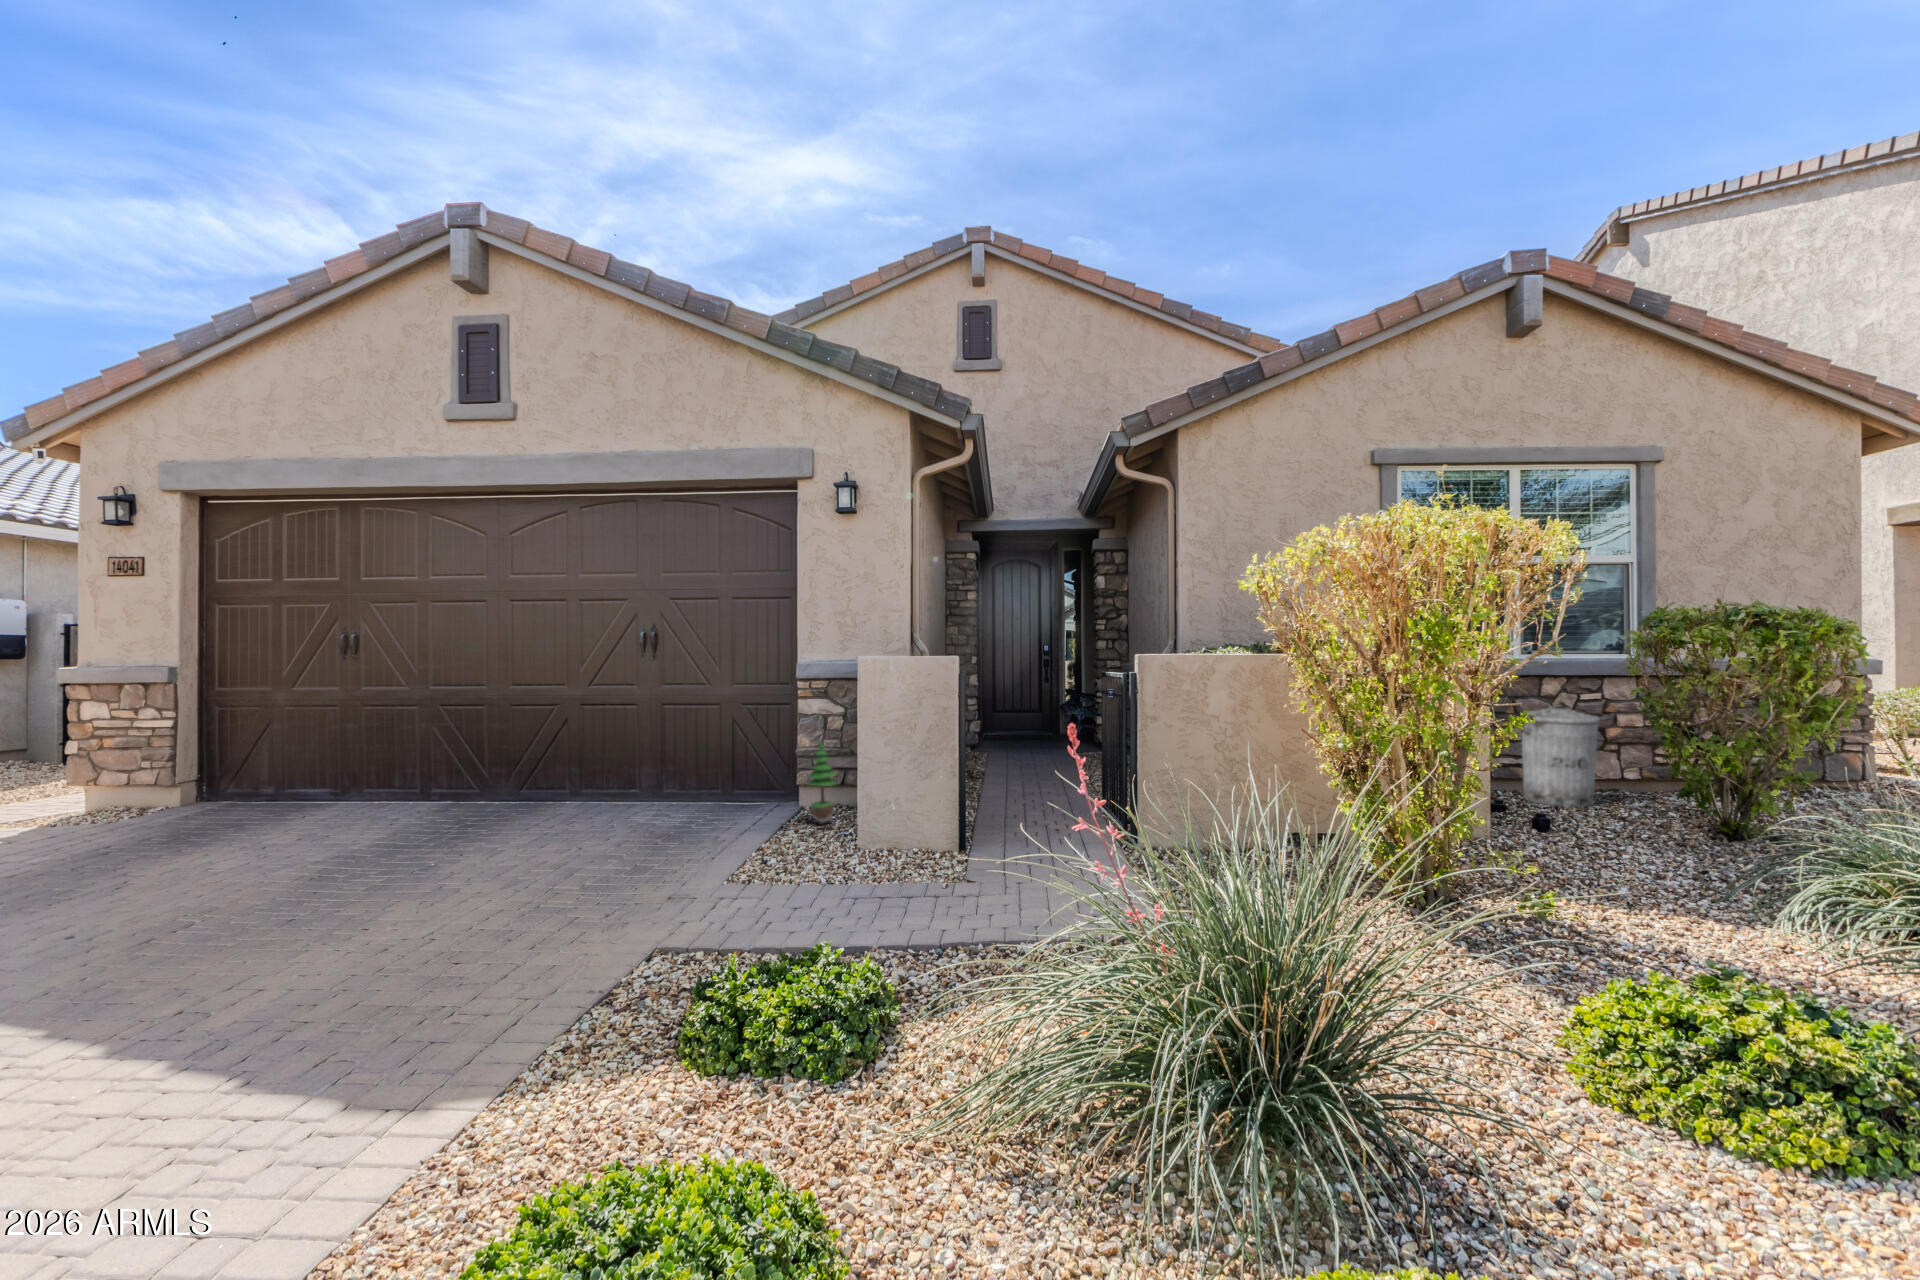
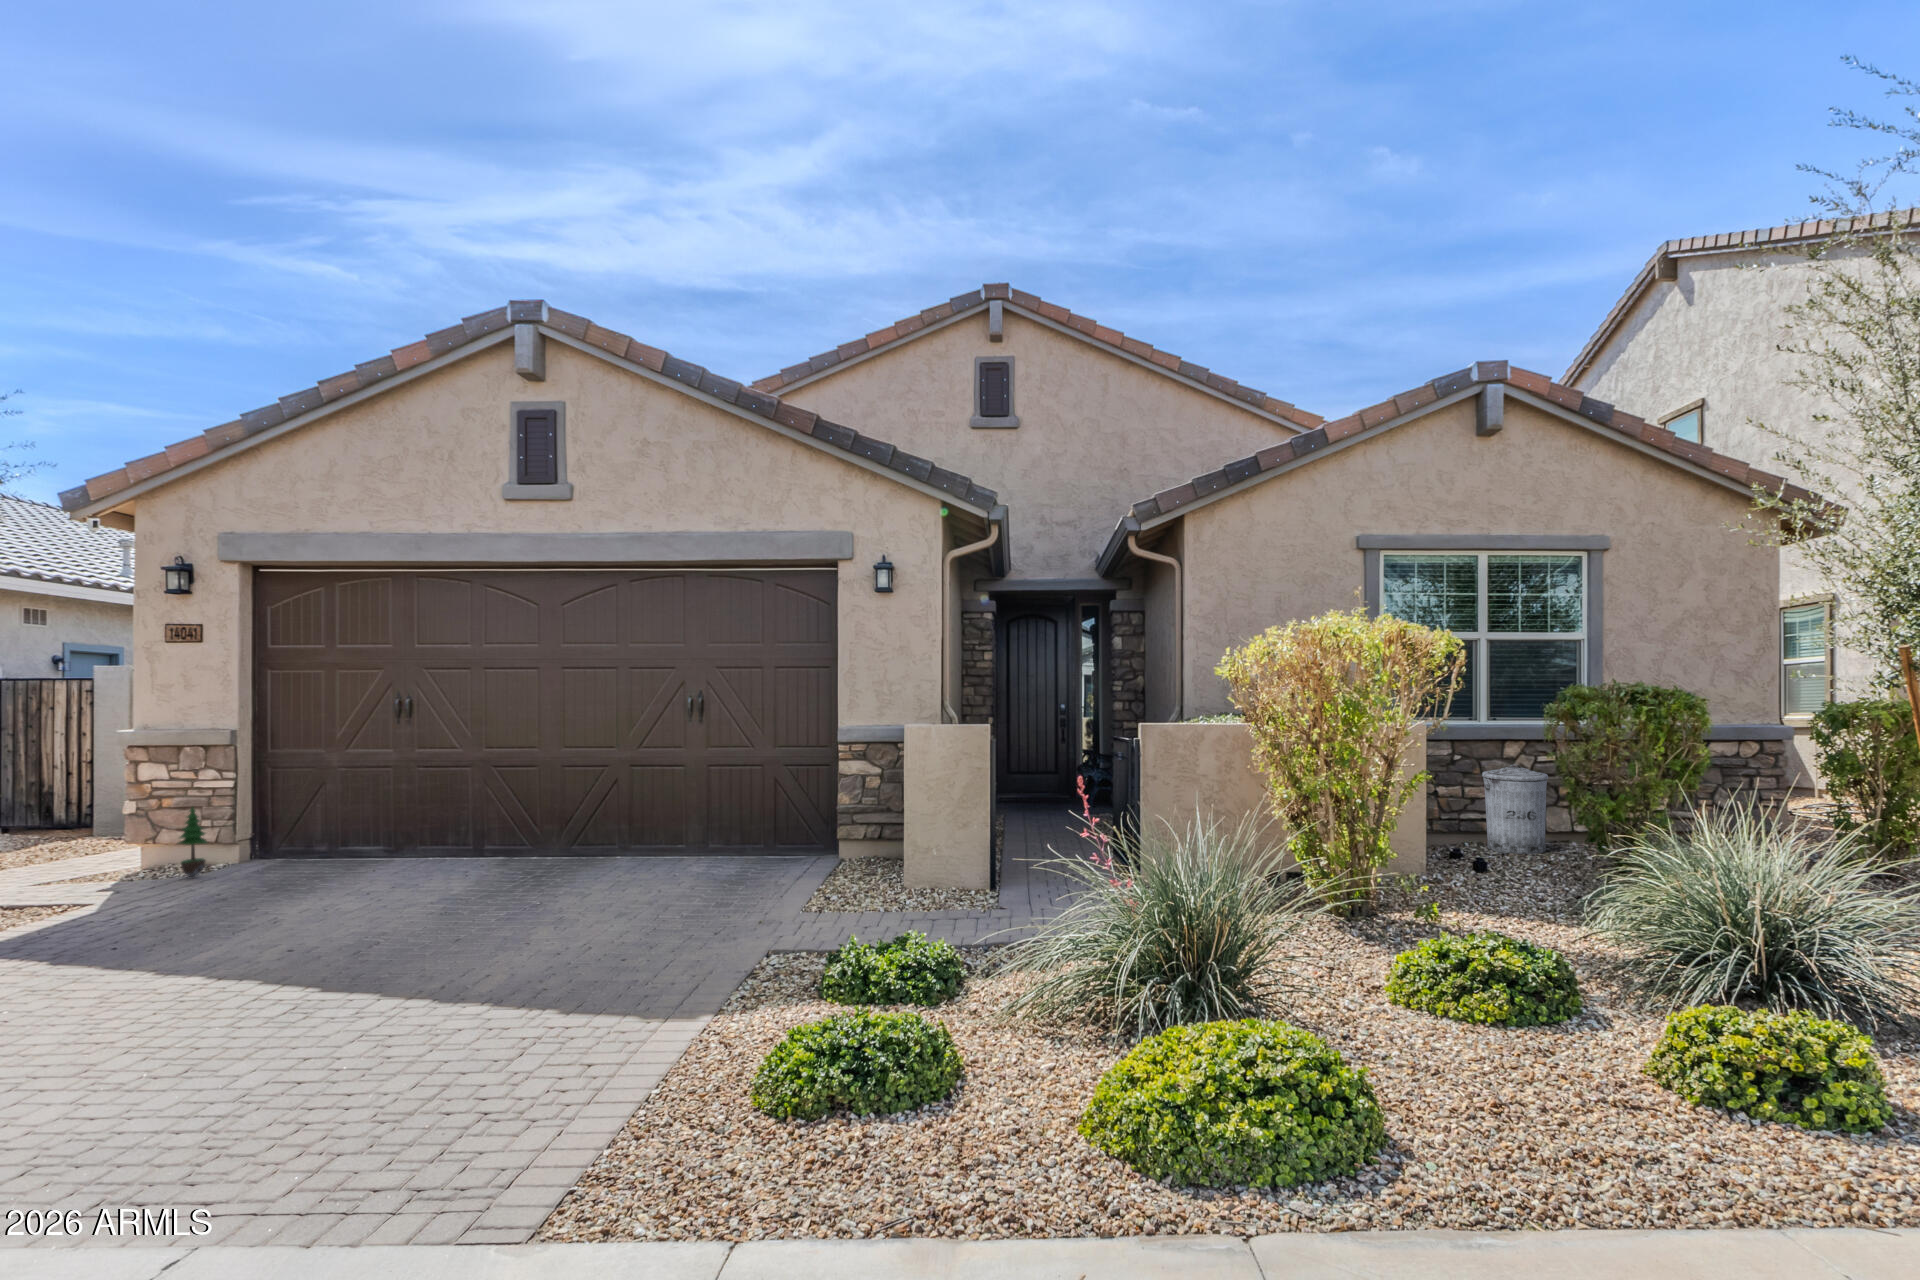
potted tree: present [807,742,836,823] -> present [179,807,207,877]

